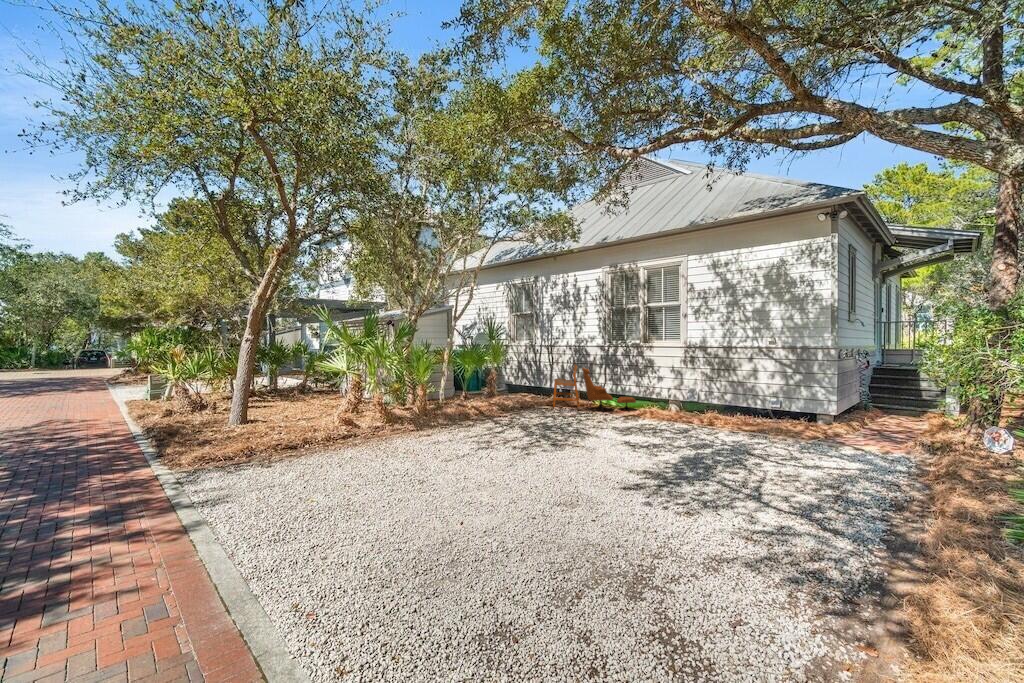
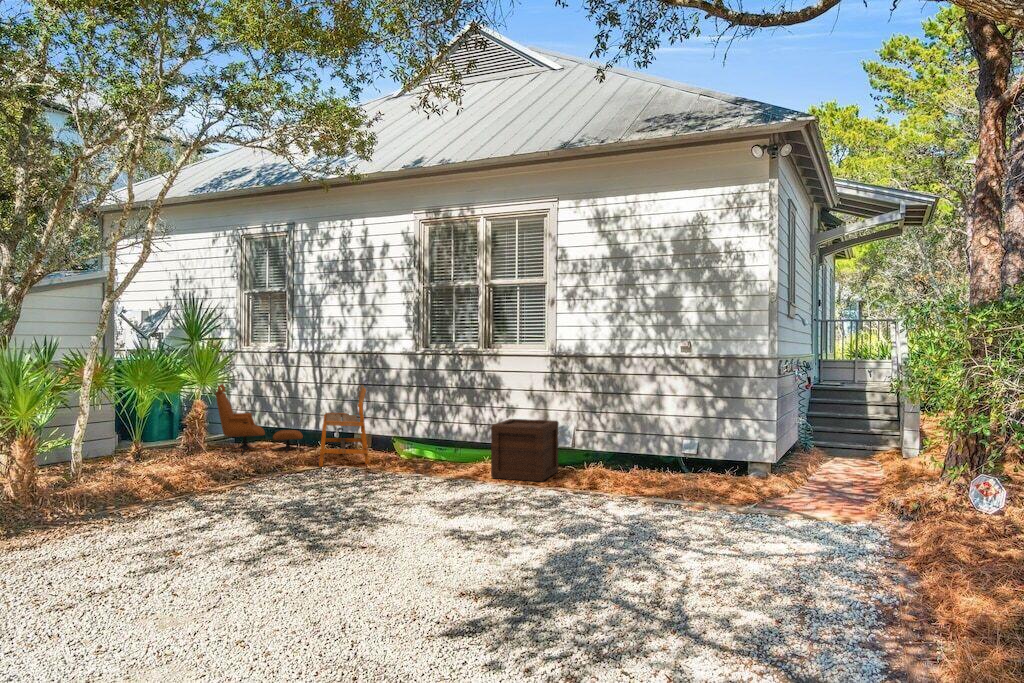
lounge chair: present [582,368,636,410] -> present [215,384,303,455]
wooden crate: none [649,384,690,420] -> present [491,419,558,482]

